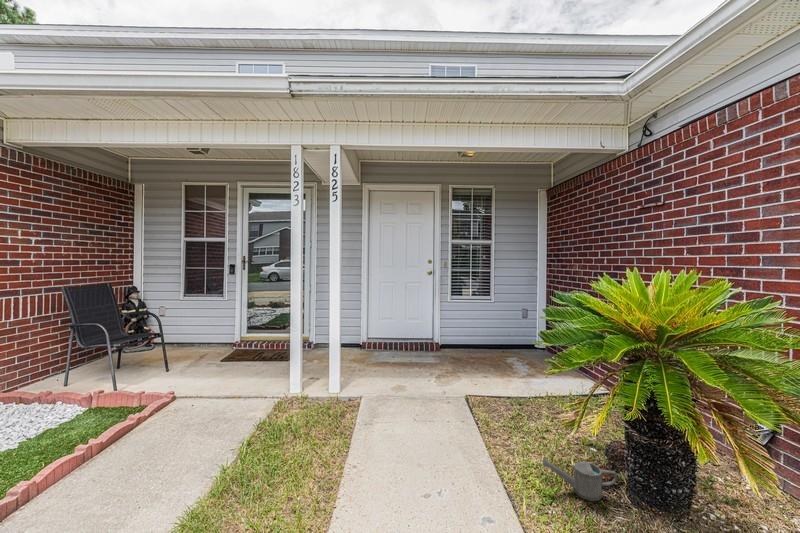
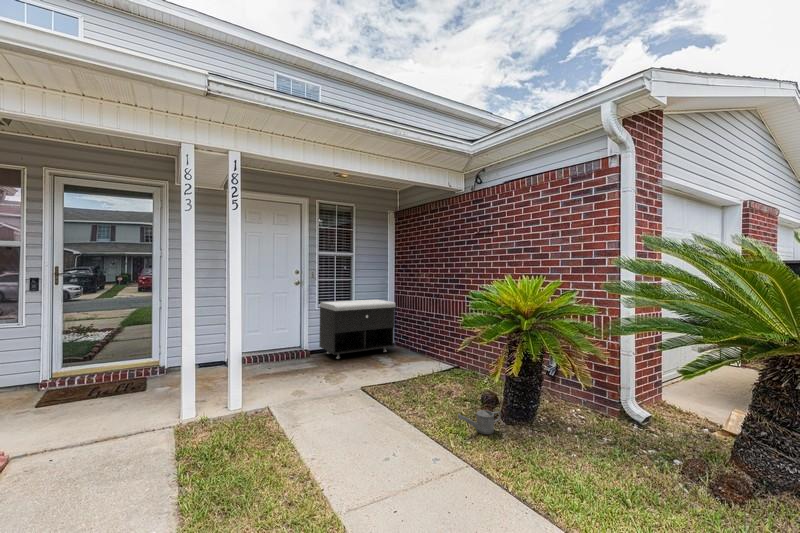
storage bench: none [452,294,538,357] -> present [320,299,396,359]

